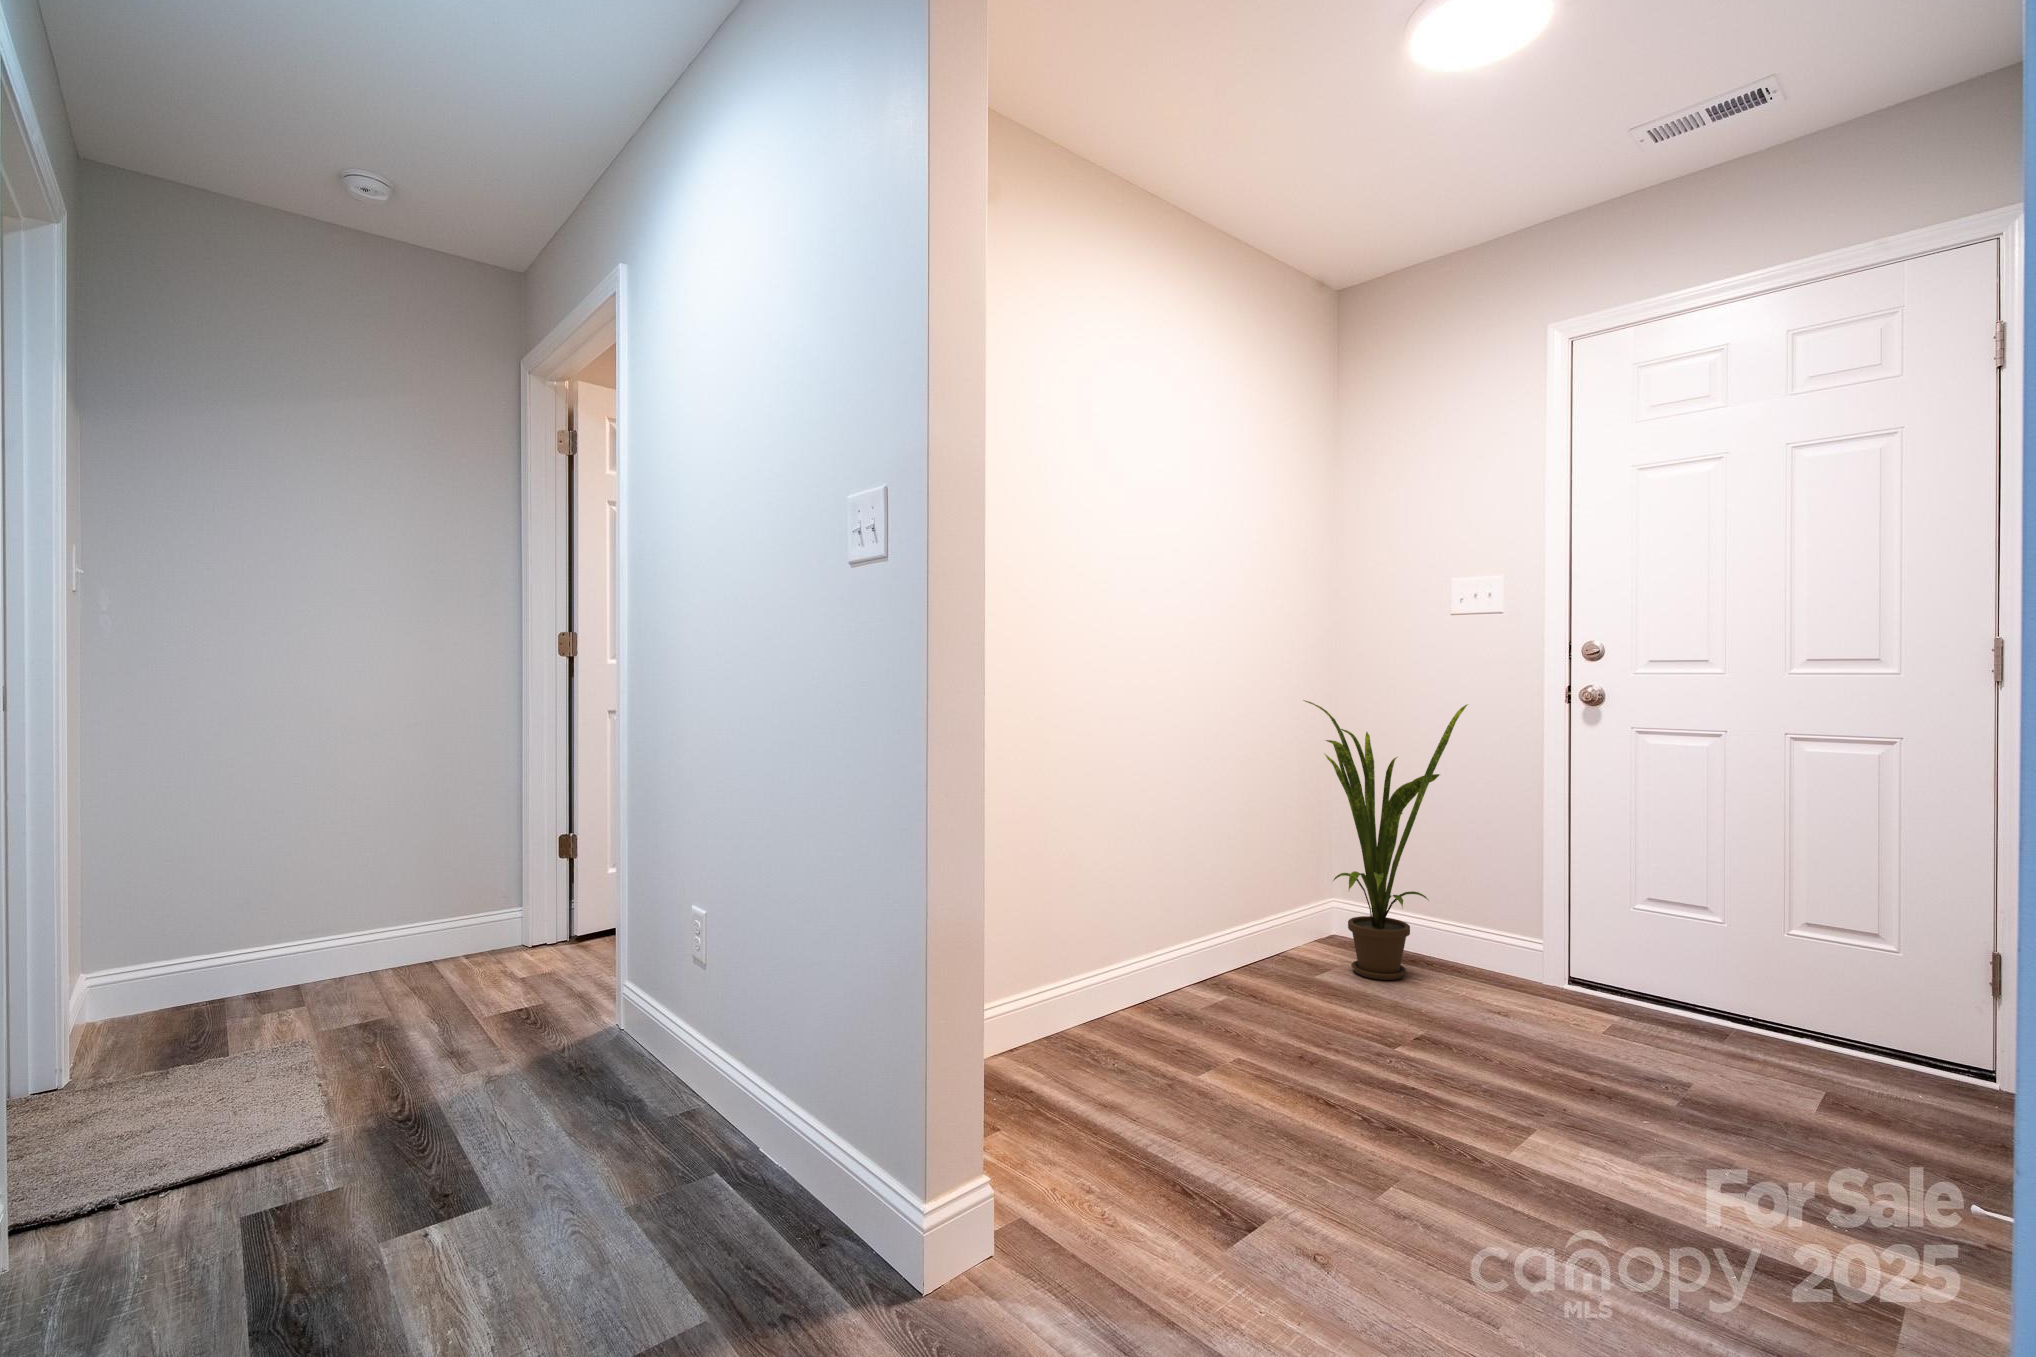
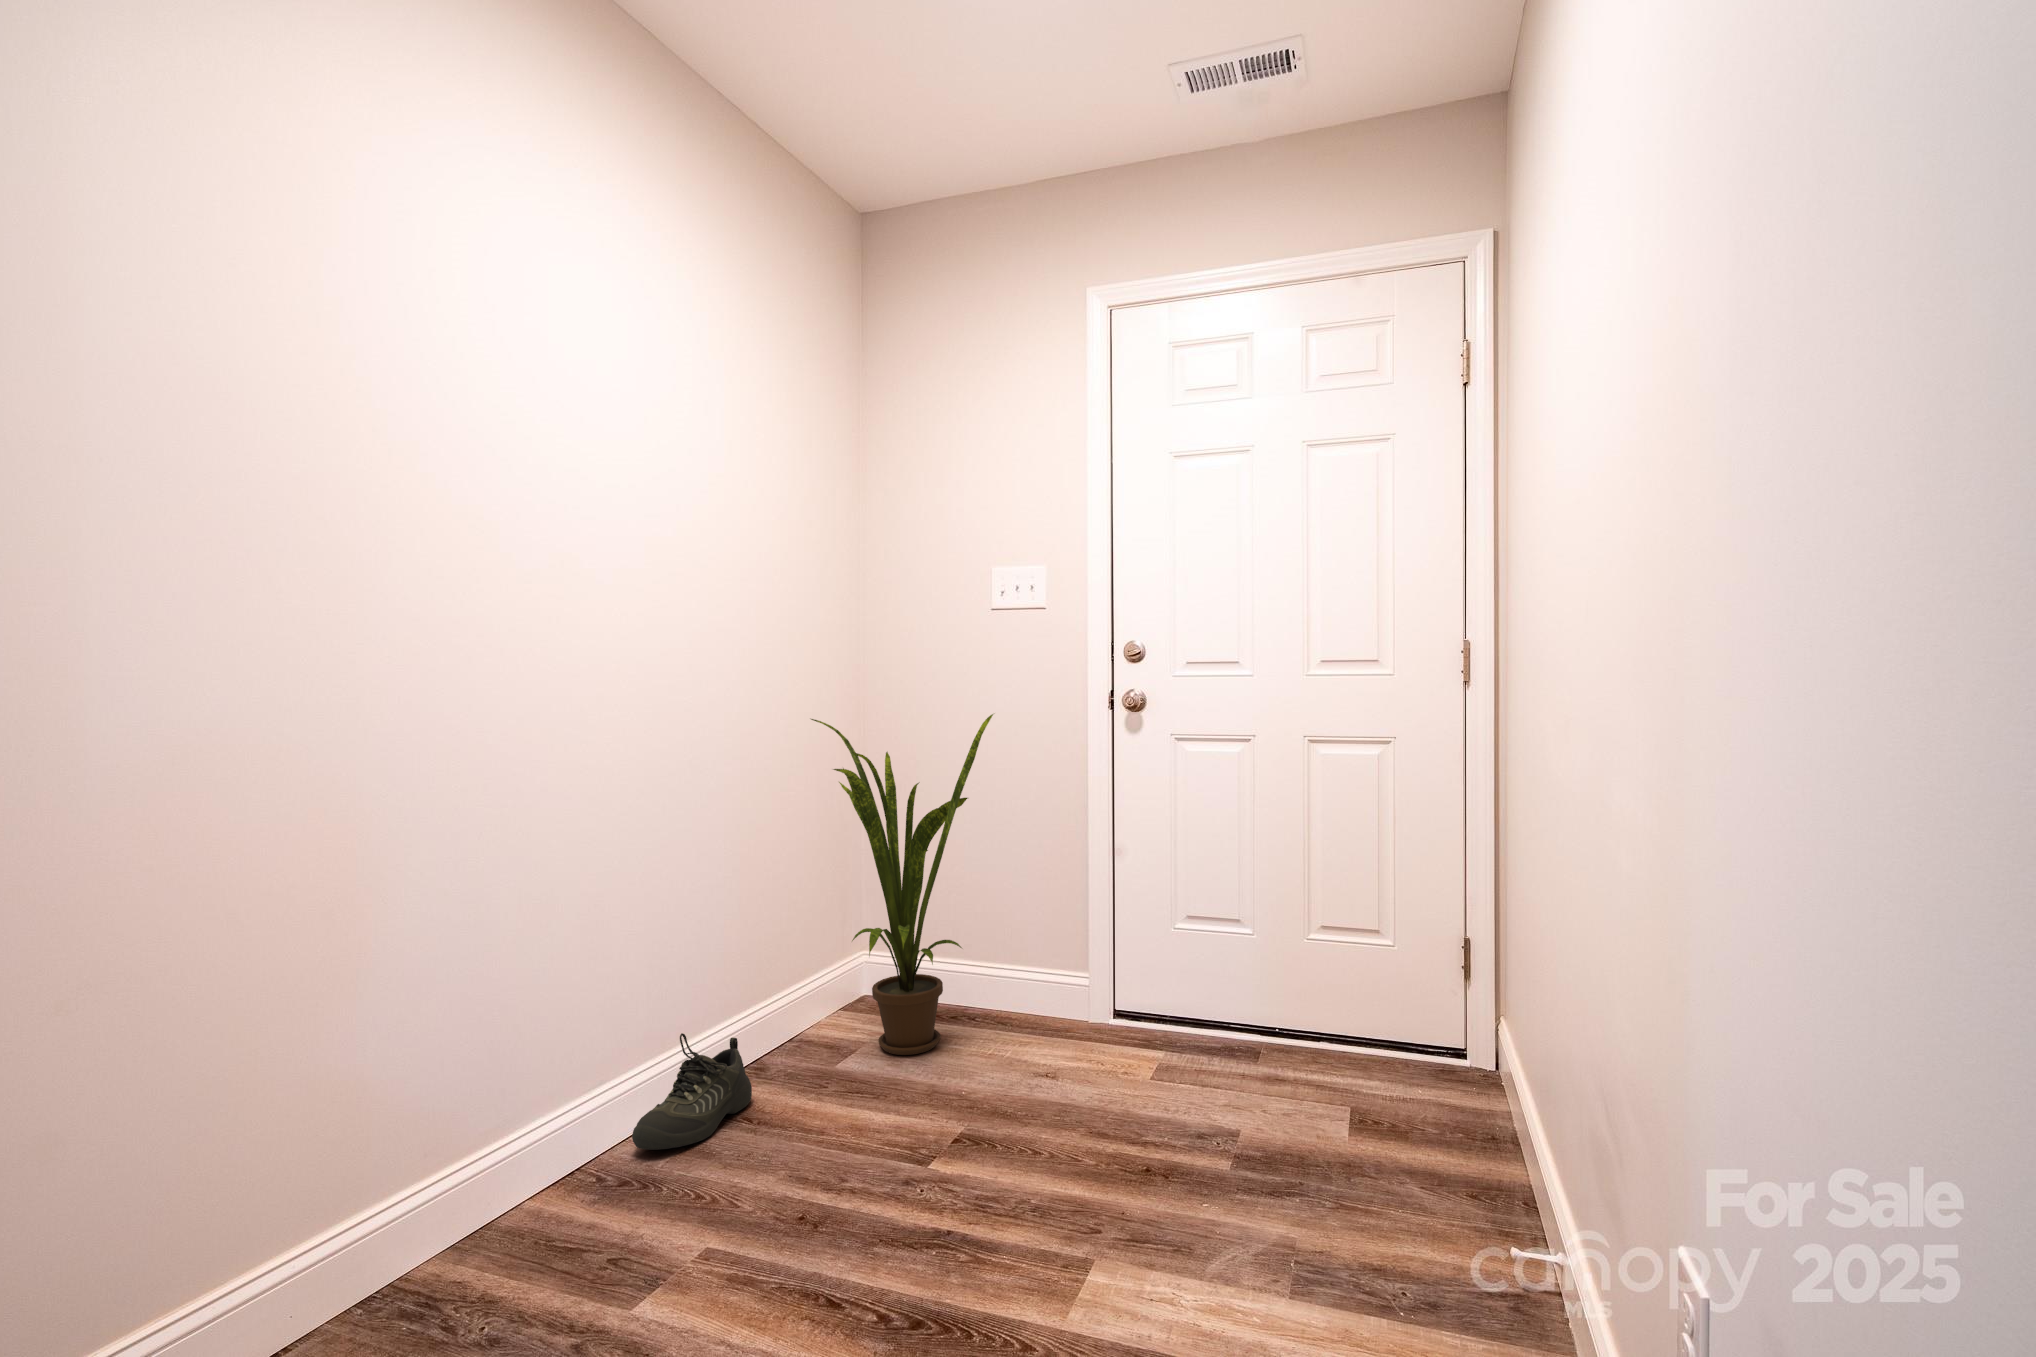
shoe: none [1171,924,1253,1001] -> present [632,1033,752,1150]

